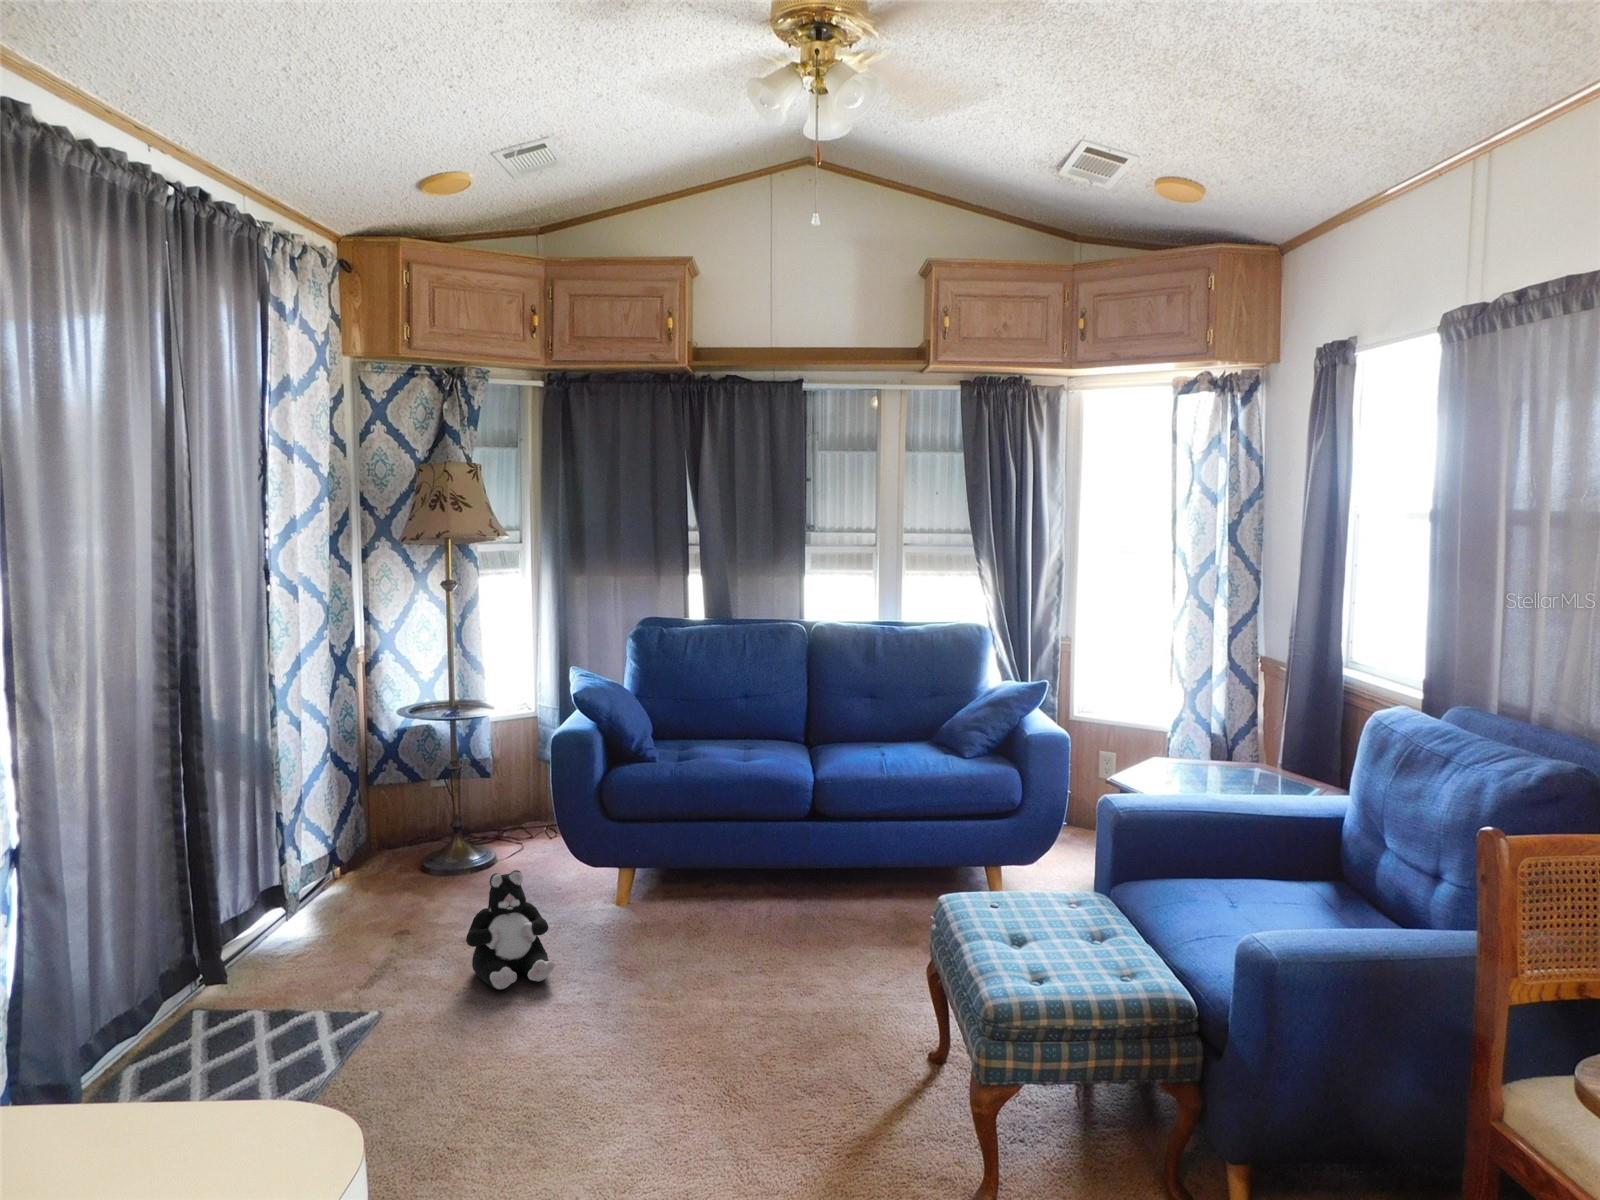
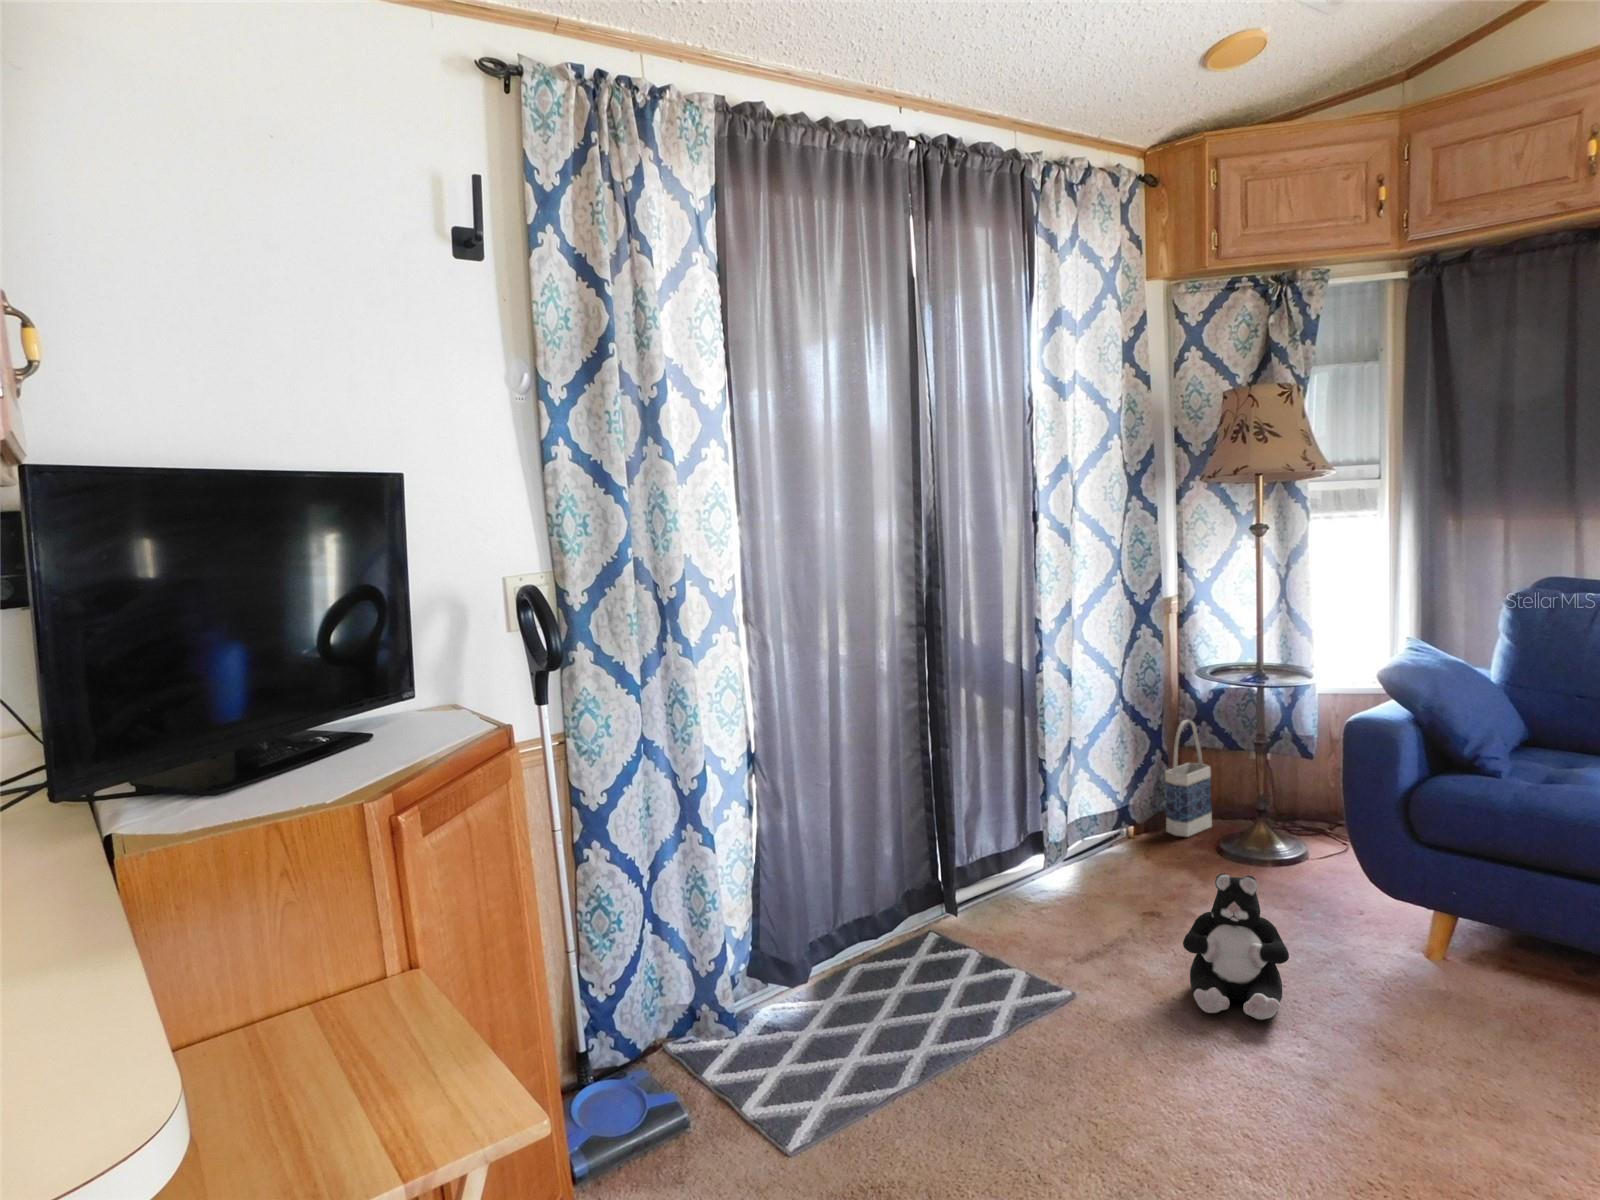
bag: none [364,757,402,865] -> present [1165,720,1212,837]

